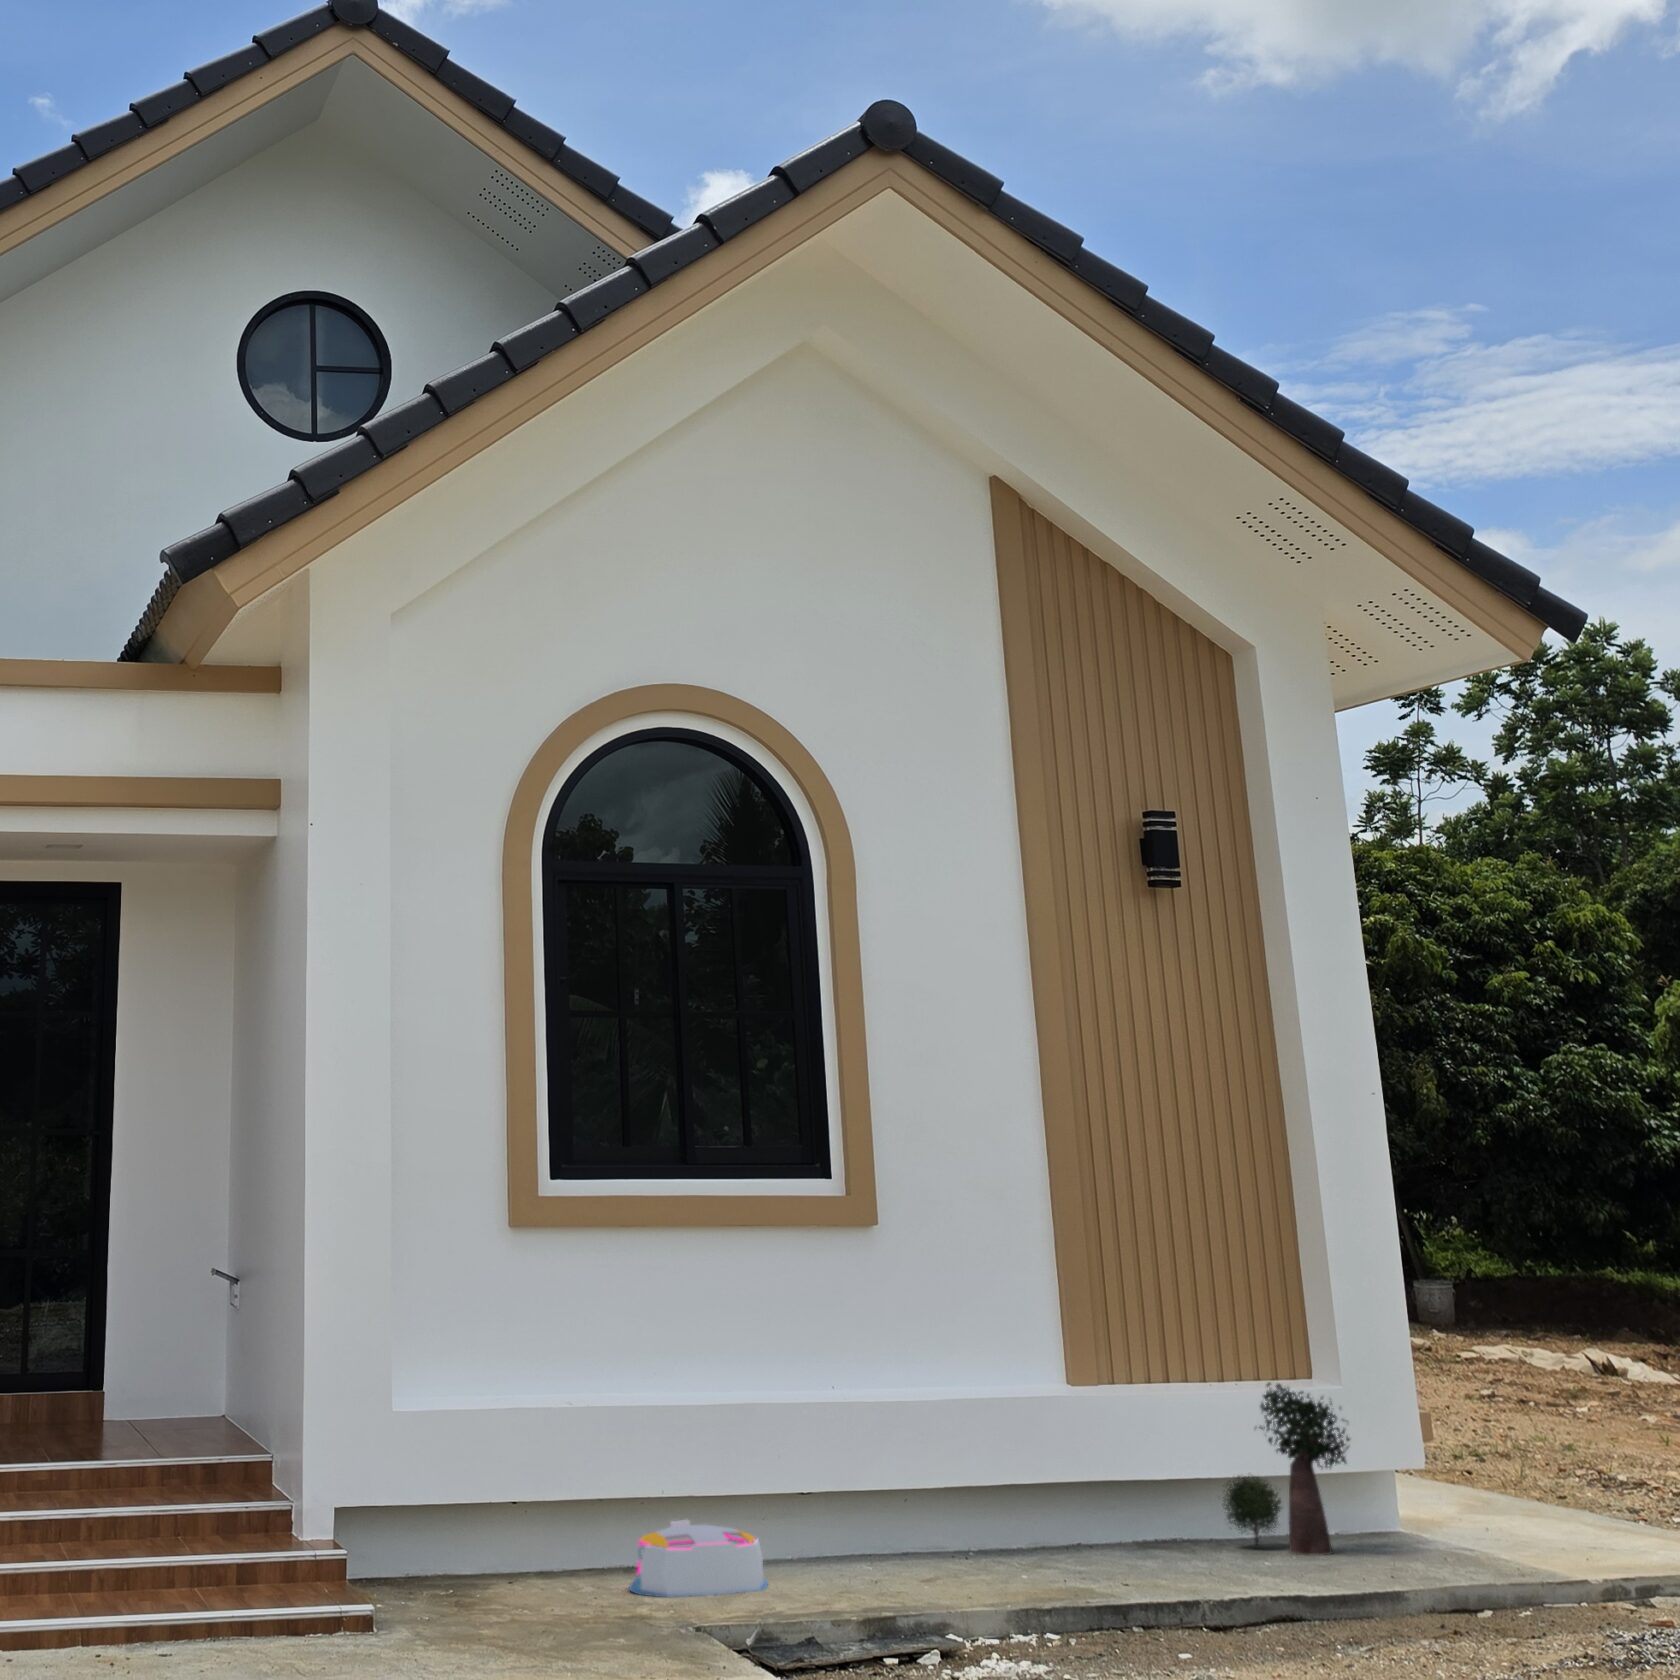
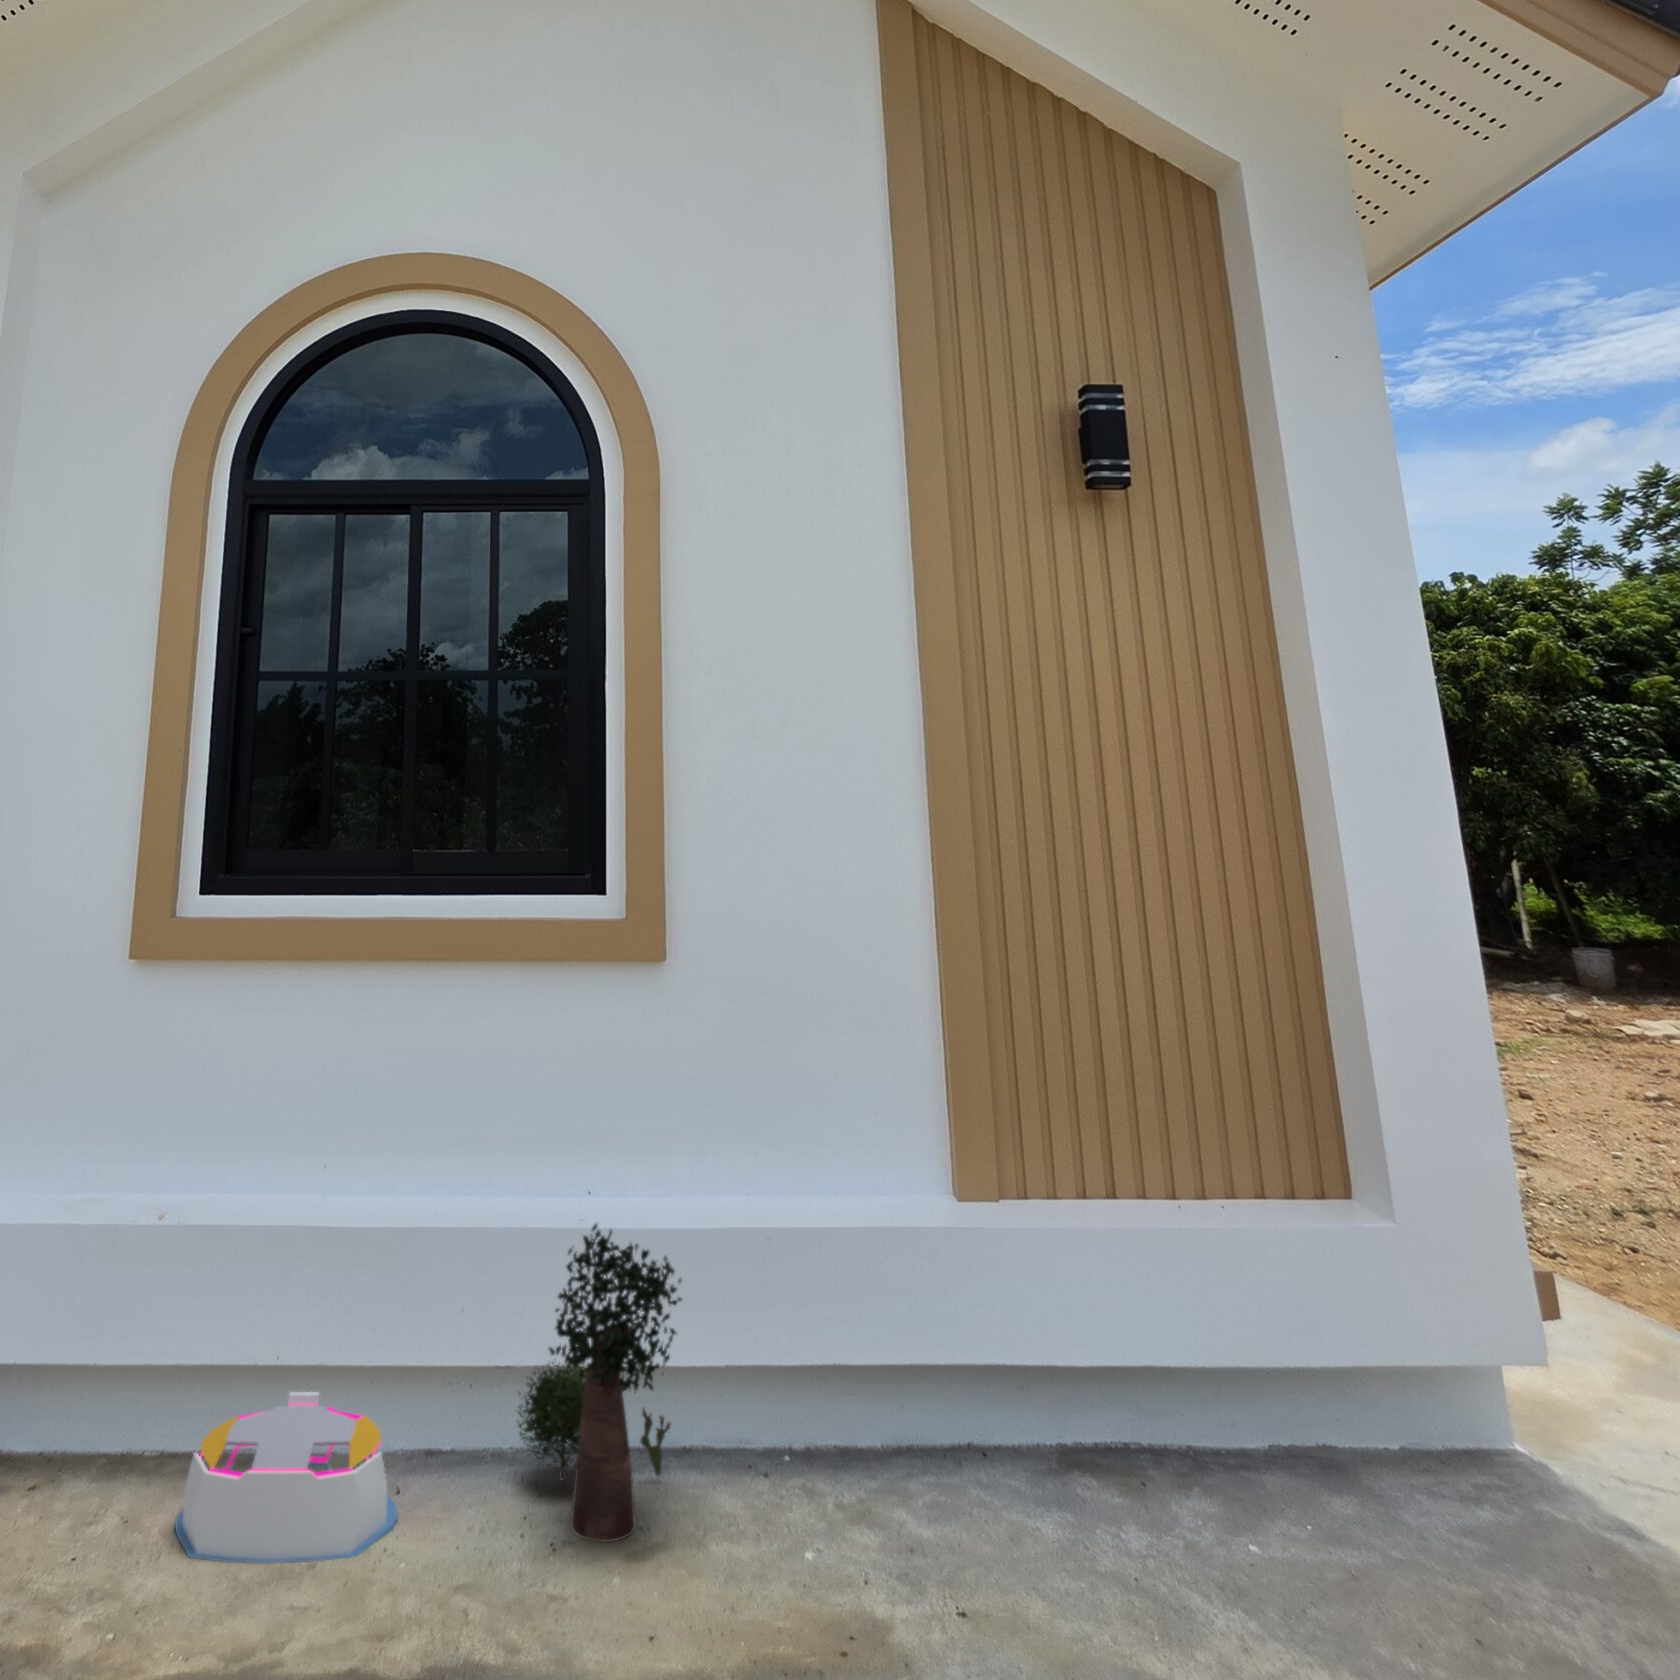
potted plant: present [1222,1383,1350,1555] -> present [518,1224,682,1542]

